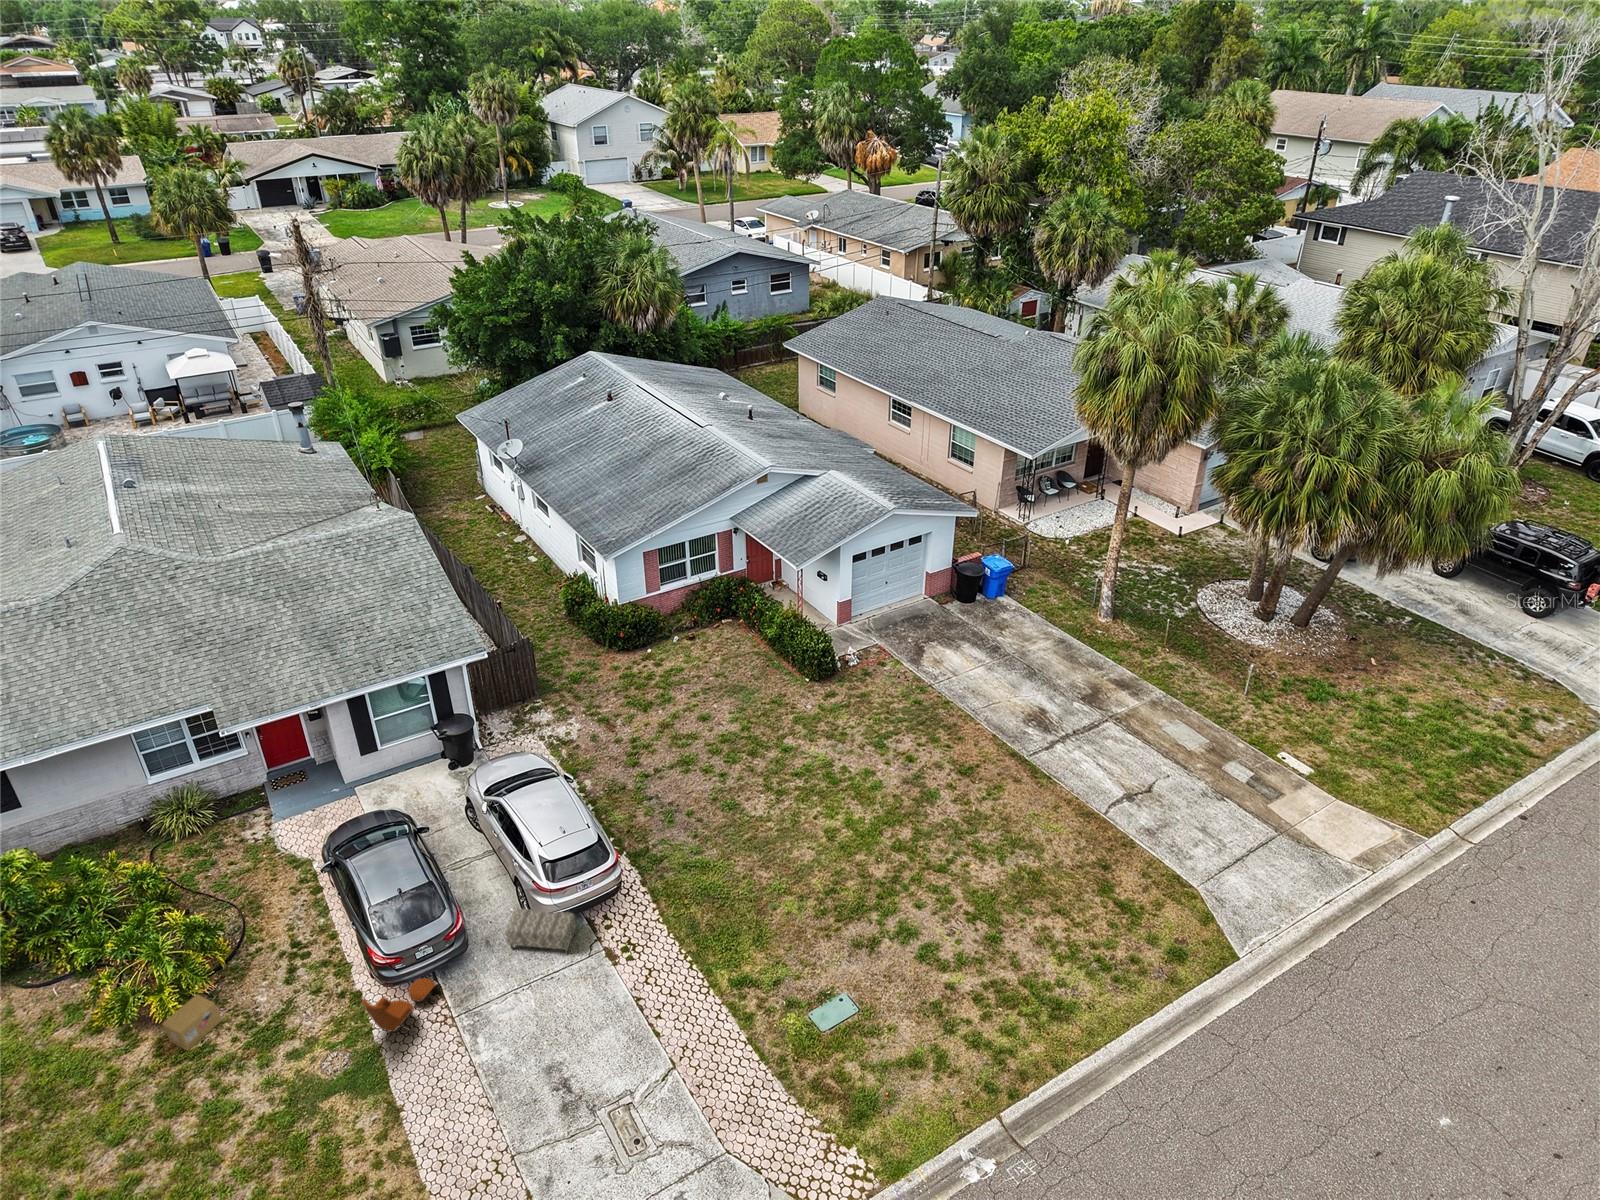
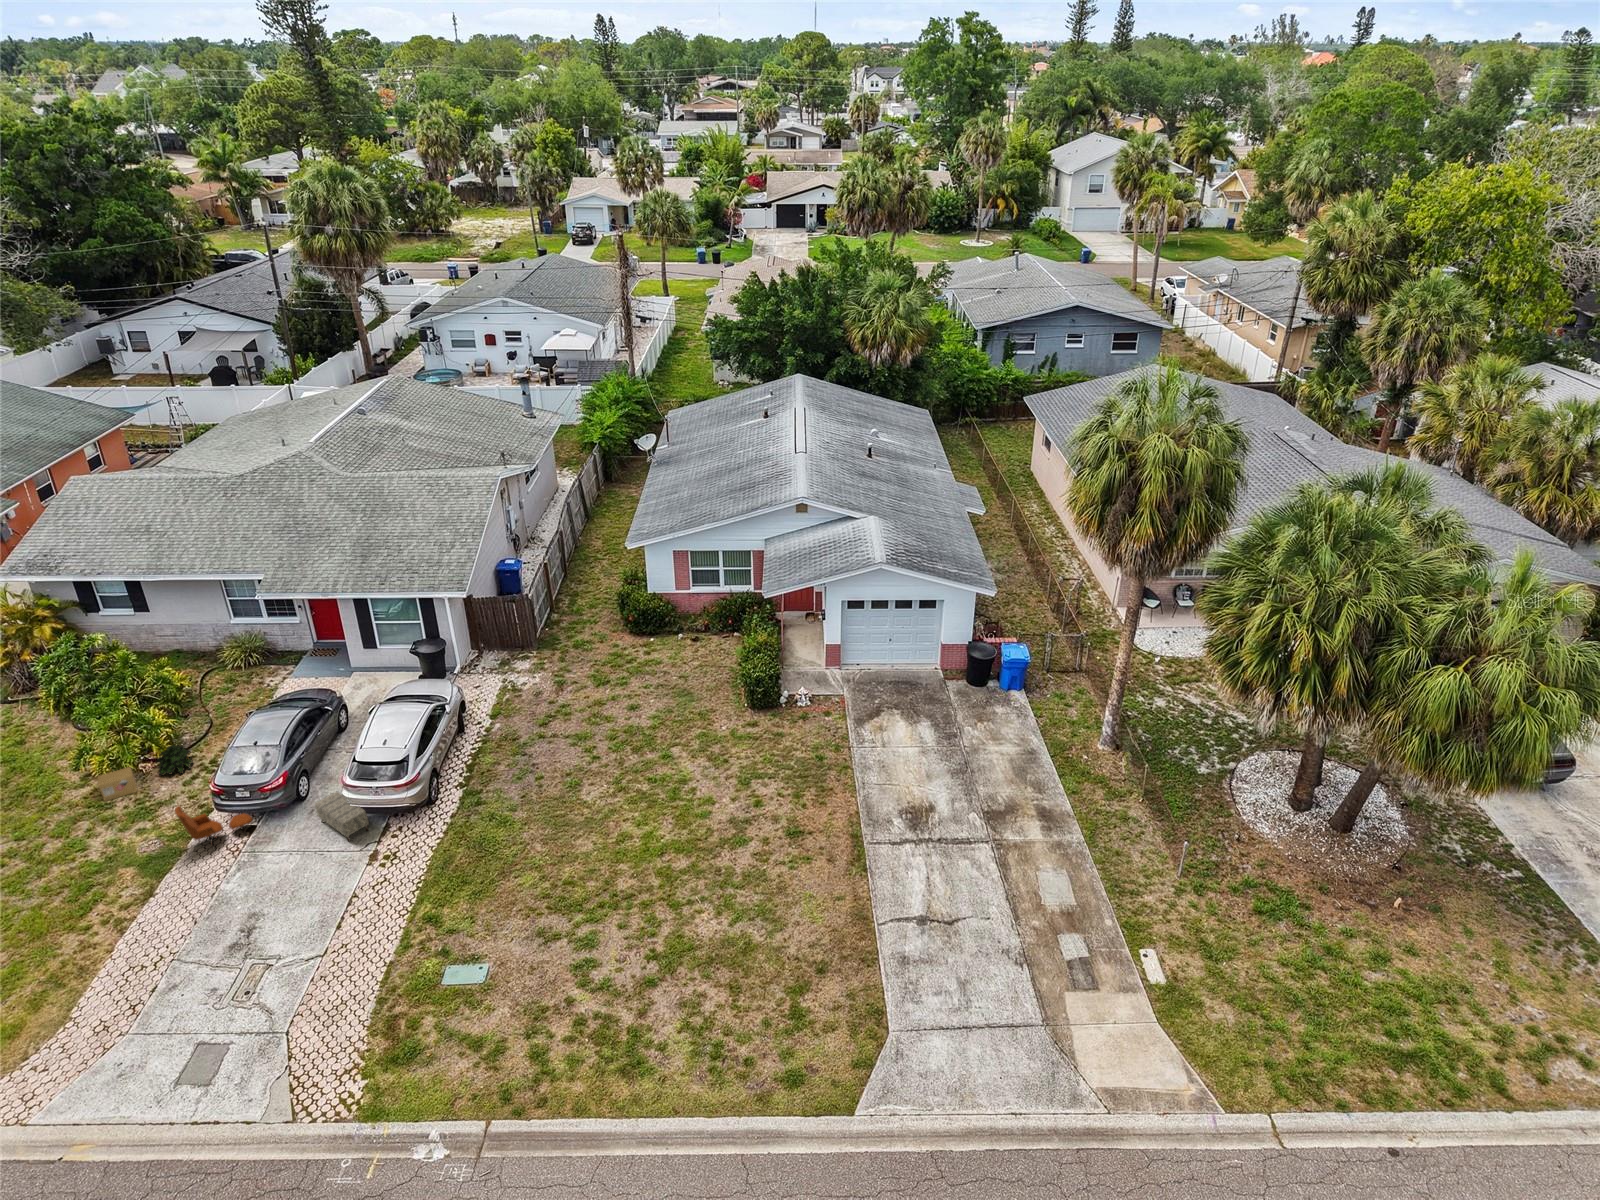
potted plant: none [218,943,268,990] -> present [157,745,193,776]

